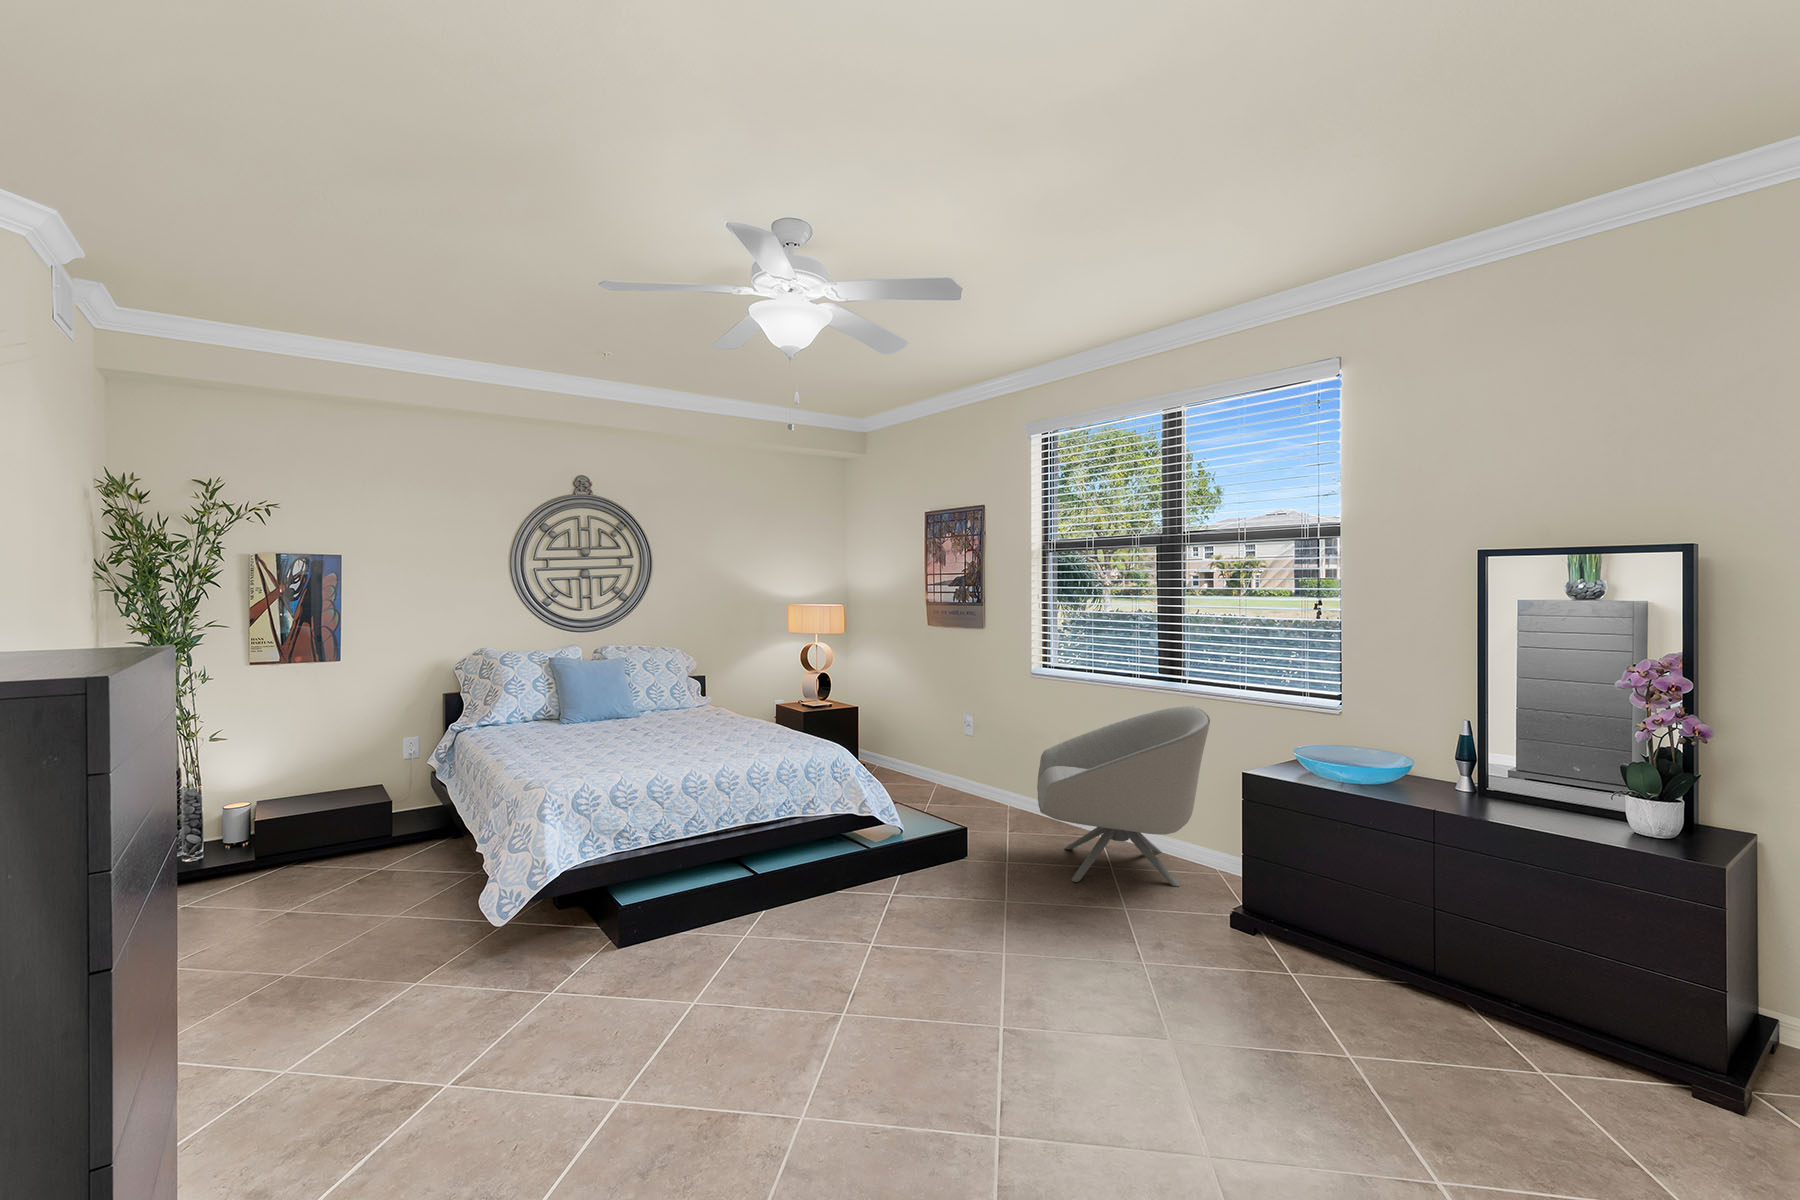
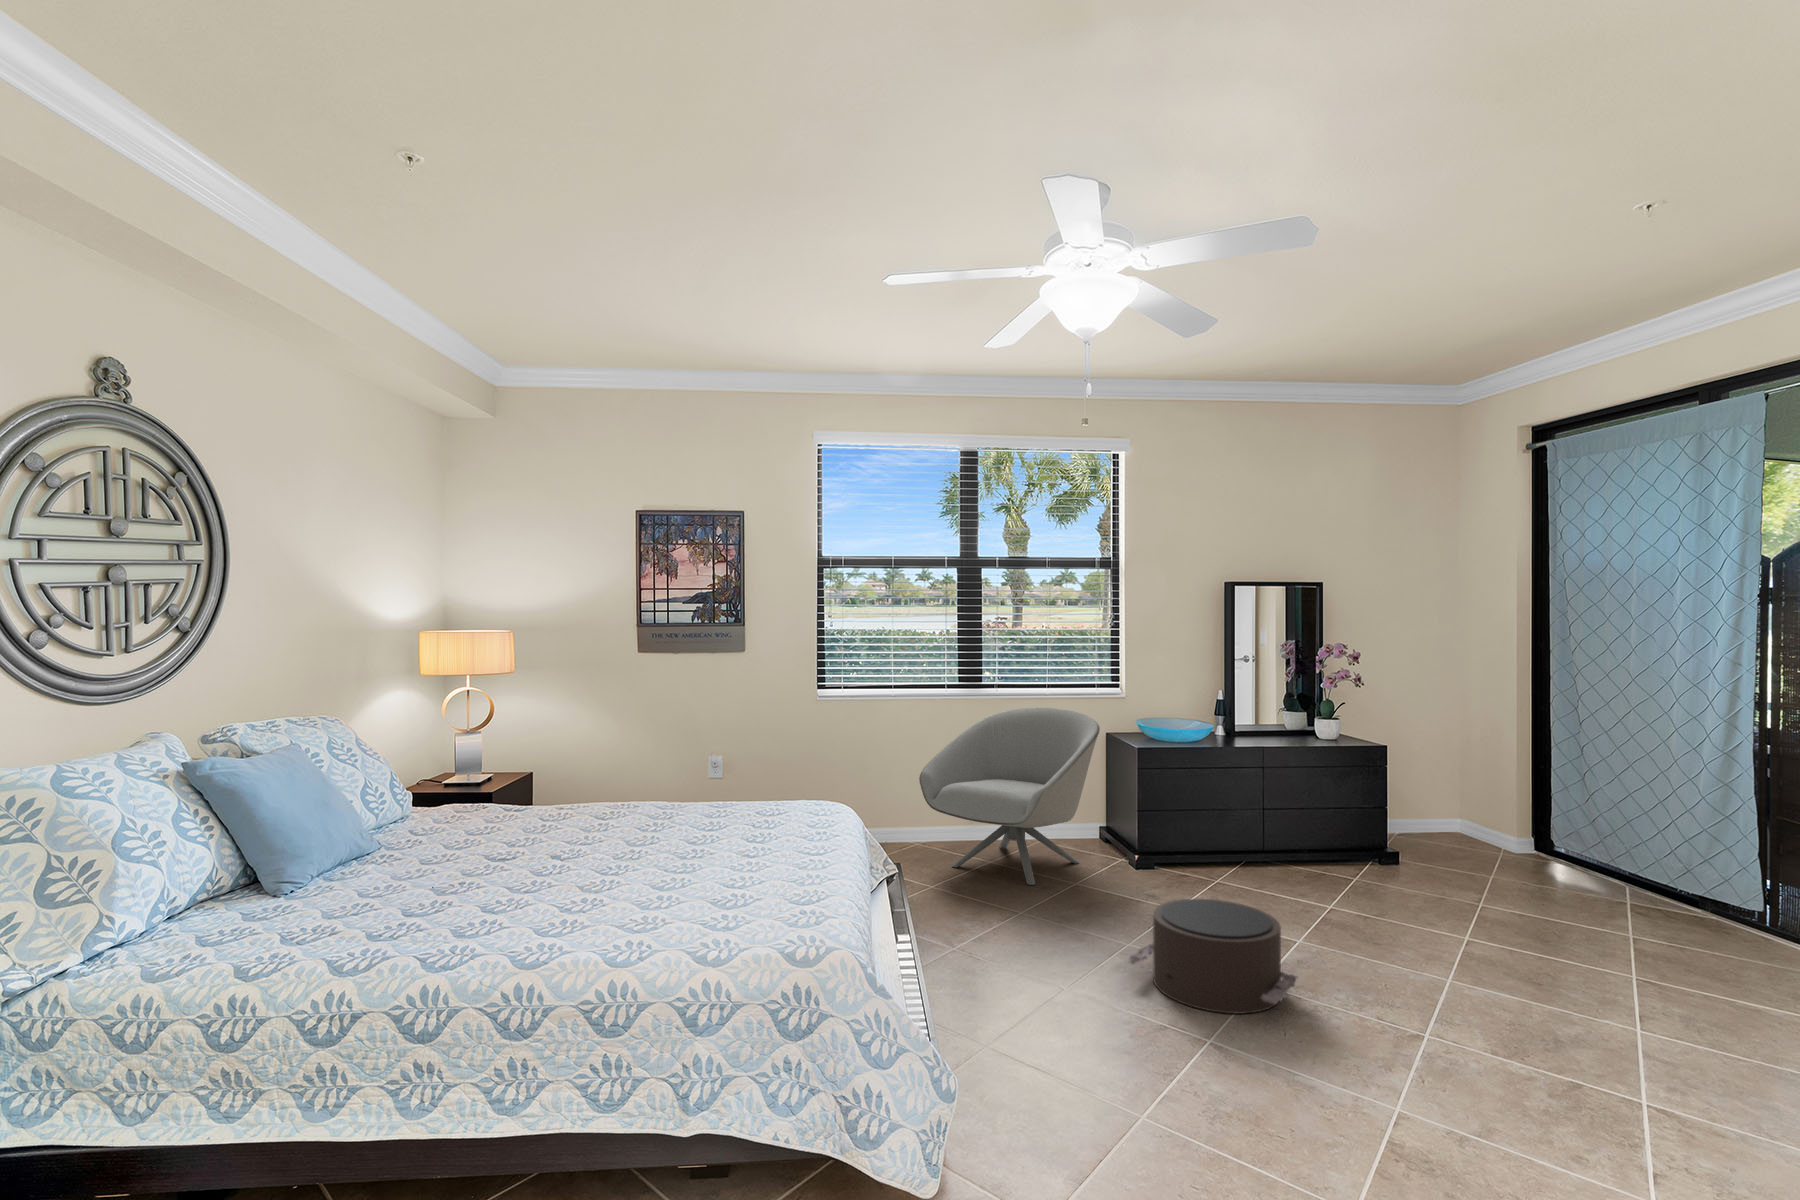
pouf: none [871,901,1000,1030] -> present [1128,899,1297,1014]

